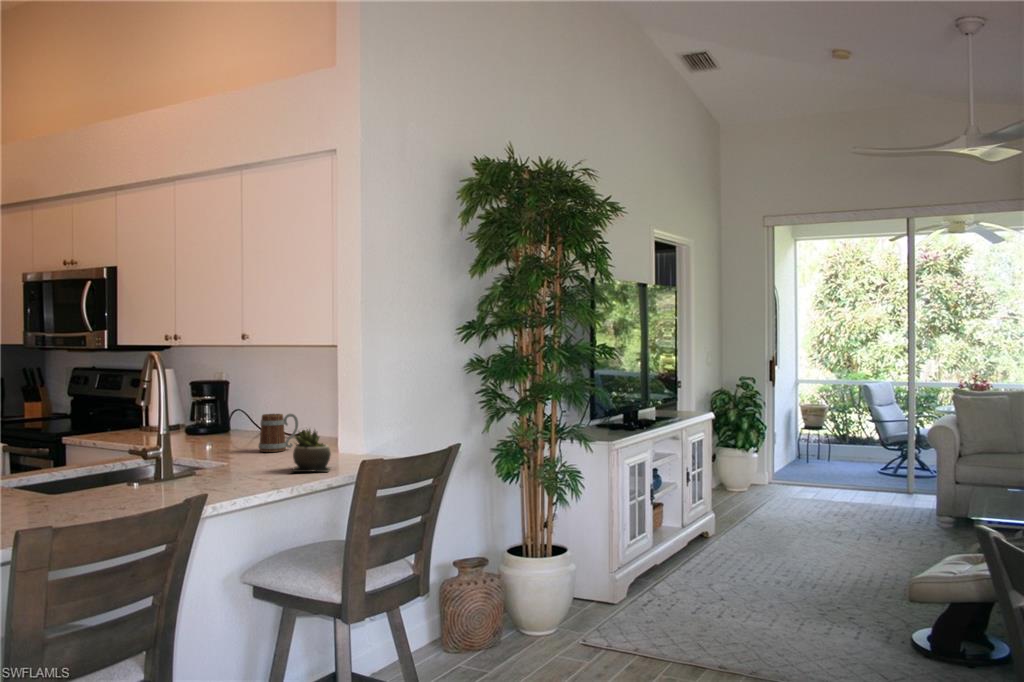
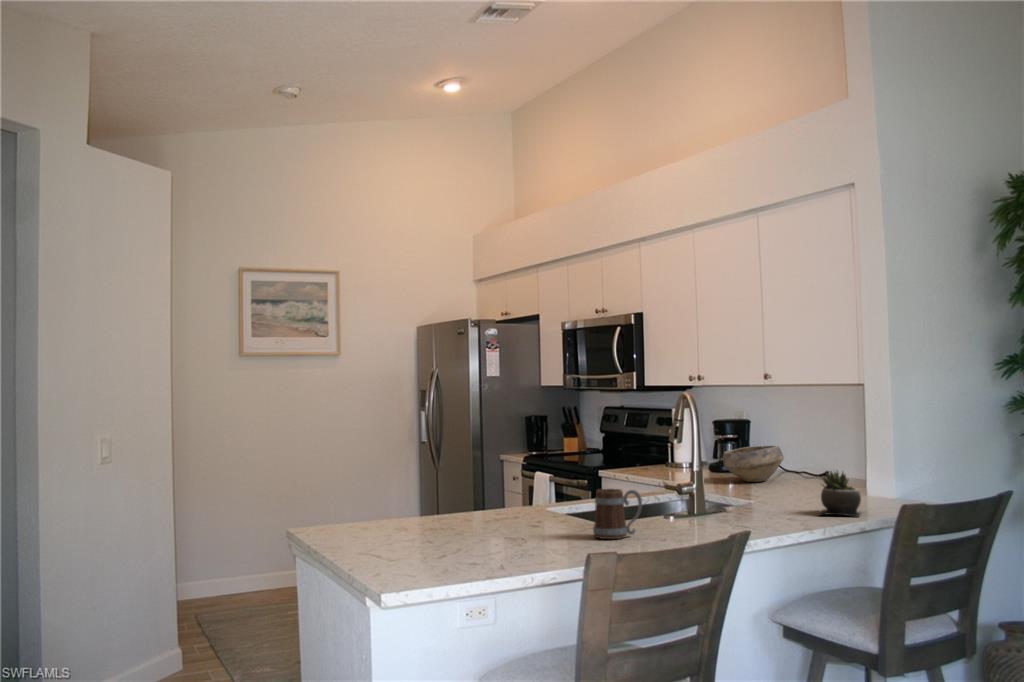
bowl: none [200,406,262,442] -> present [723,446,784,482]
mug: present [259,414,298,452] -> present [593,489,642,539]

